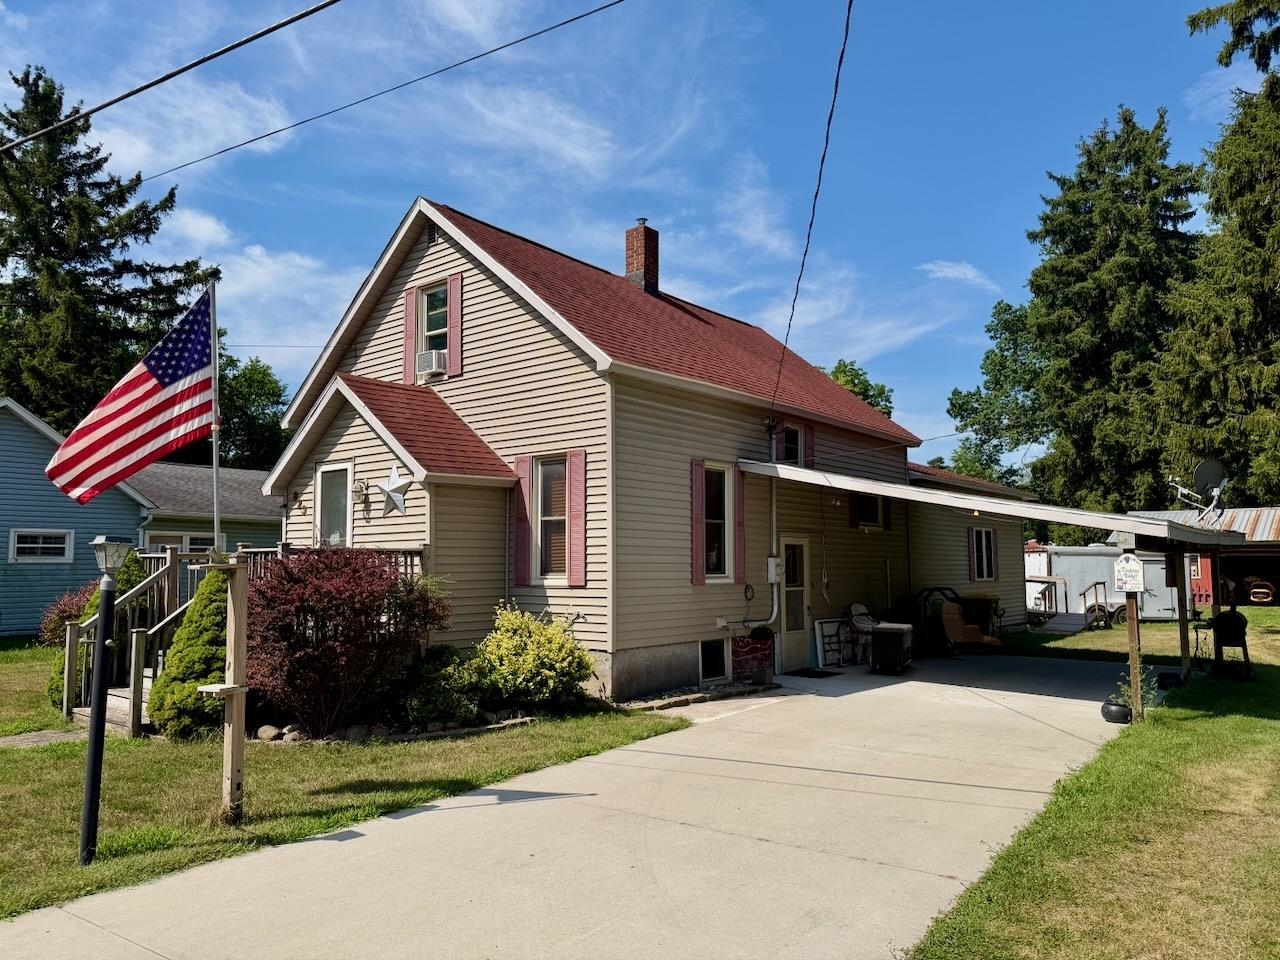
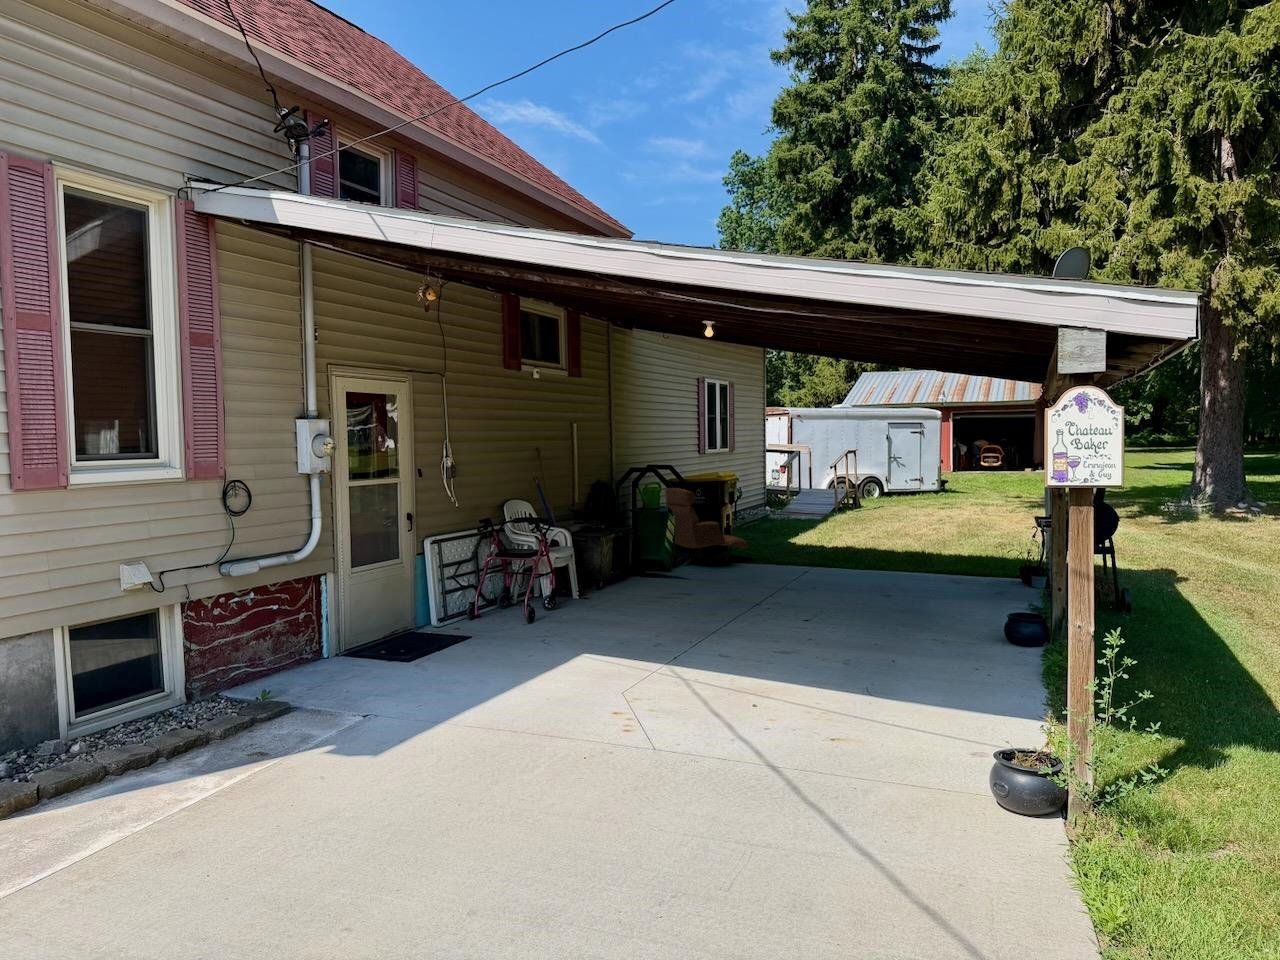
storage bench: present [872,623,912,670] -> none [536,532,613,619]
potted tree: present [749,626,773,684] -> none [225,568,293,701]

